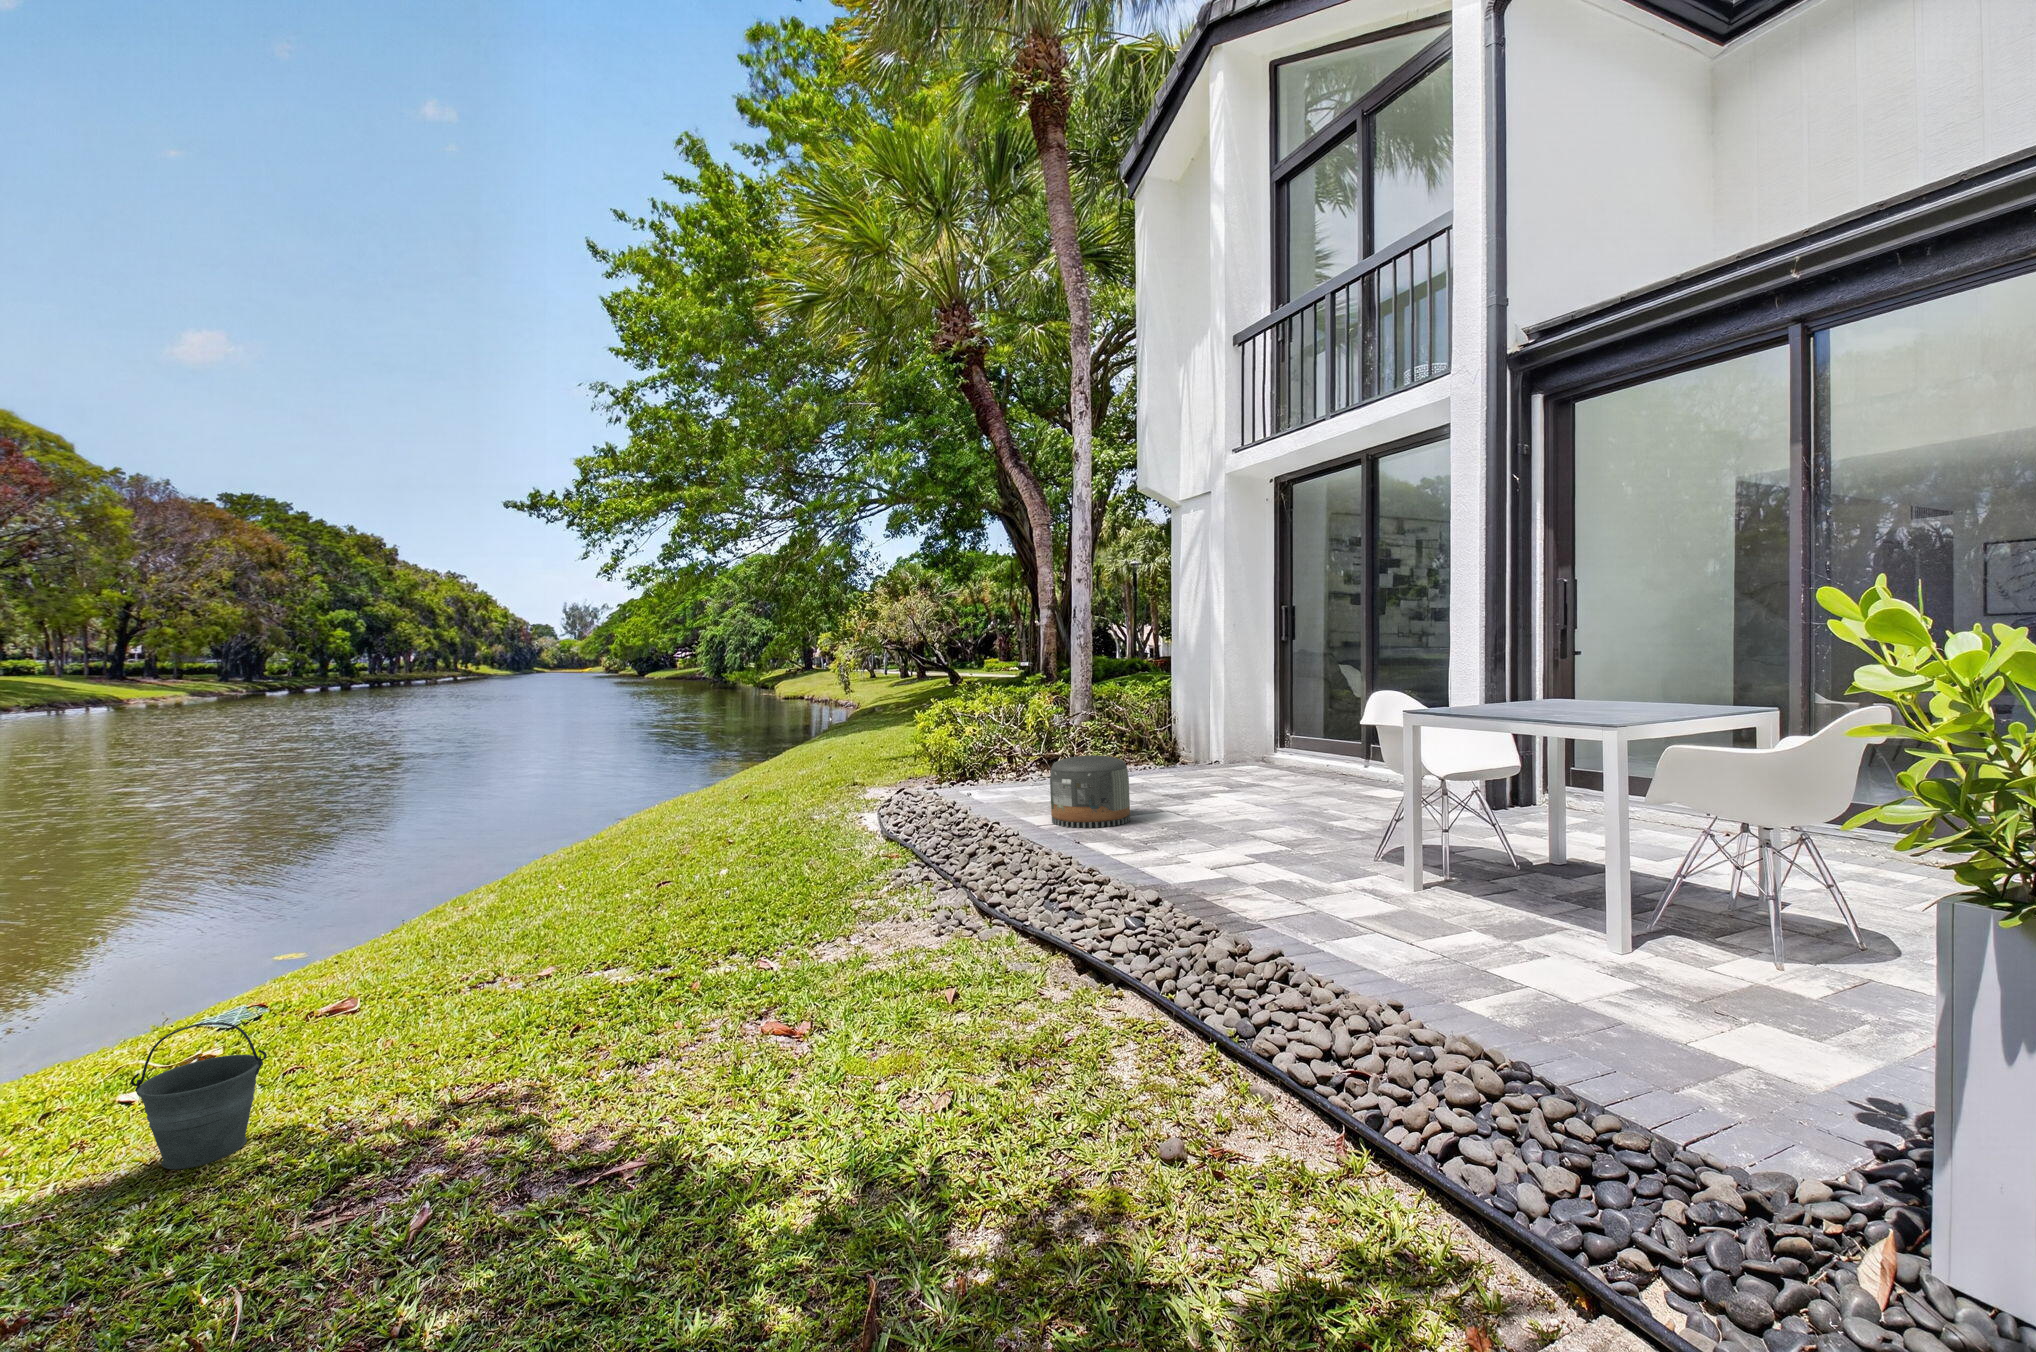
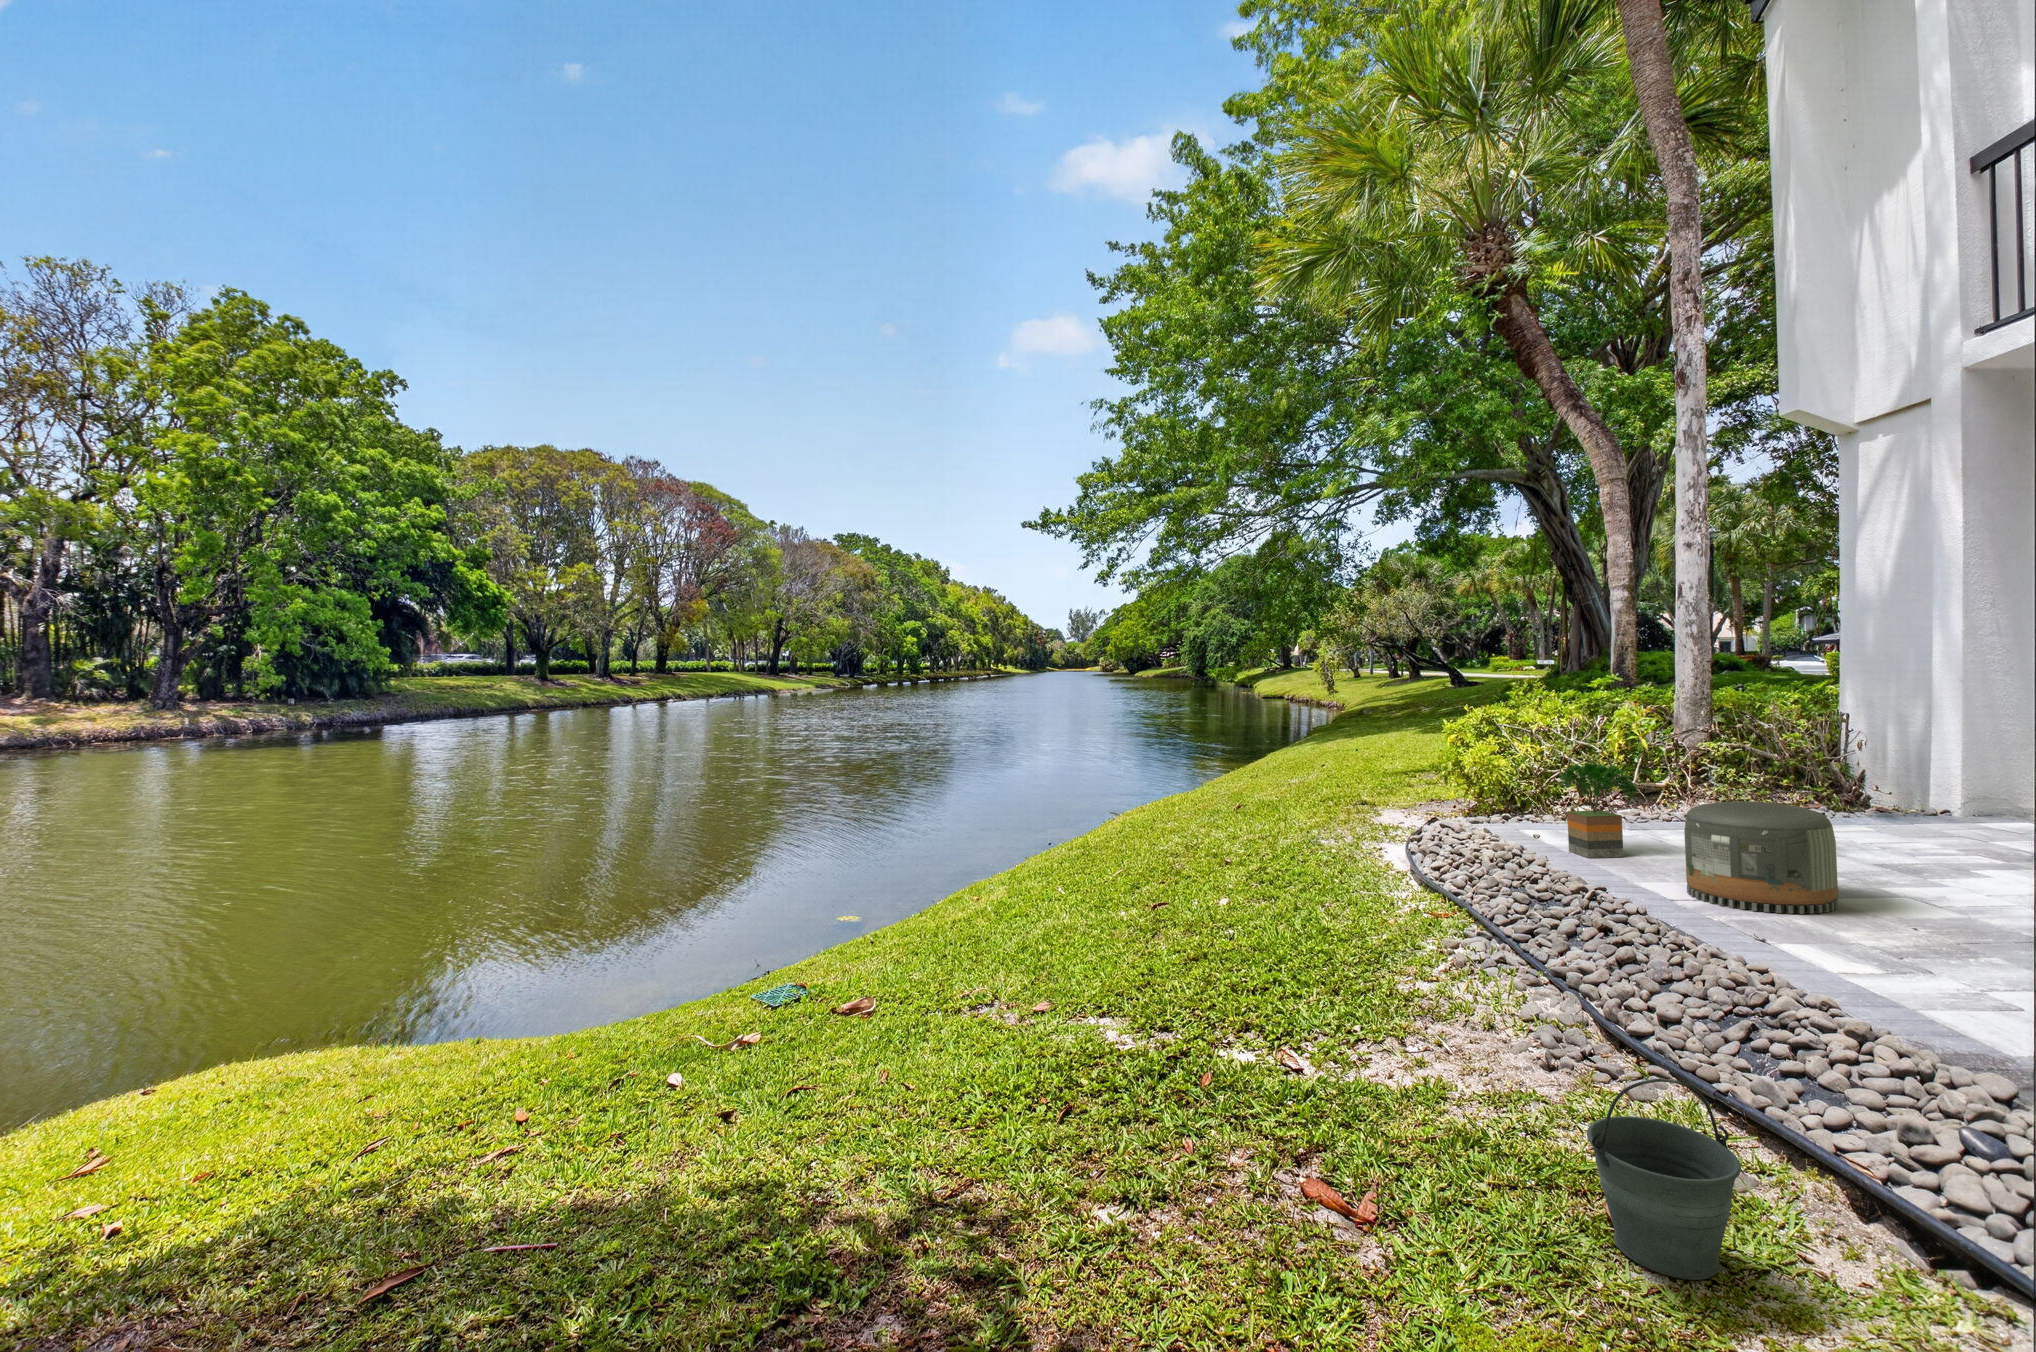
potted tree: none [982,735,1034,807] -> present [1559,763,1638,858]
bucket: present [131,1022,267,1170] -> present [1587,1079,1741,1280]

